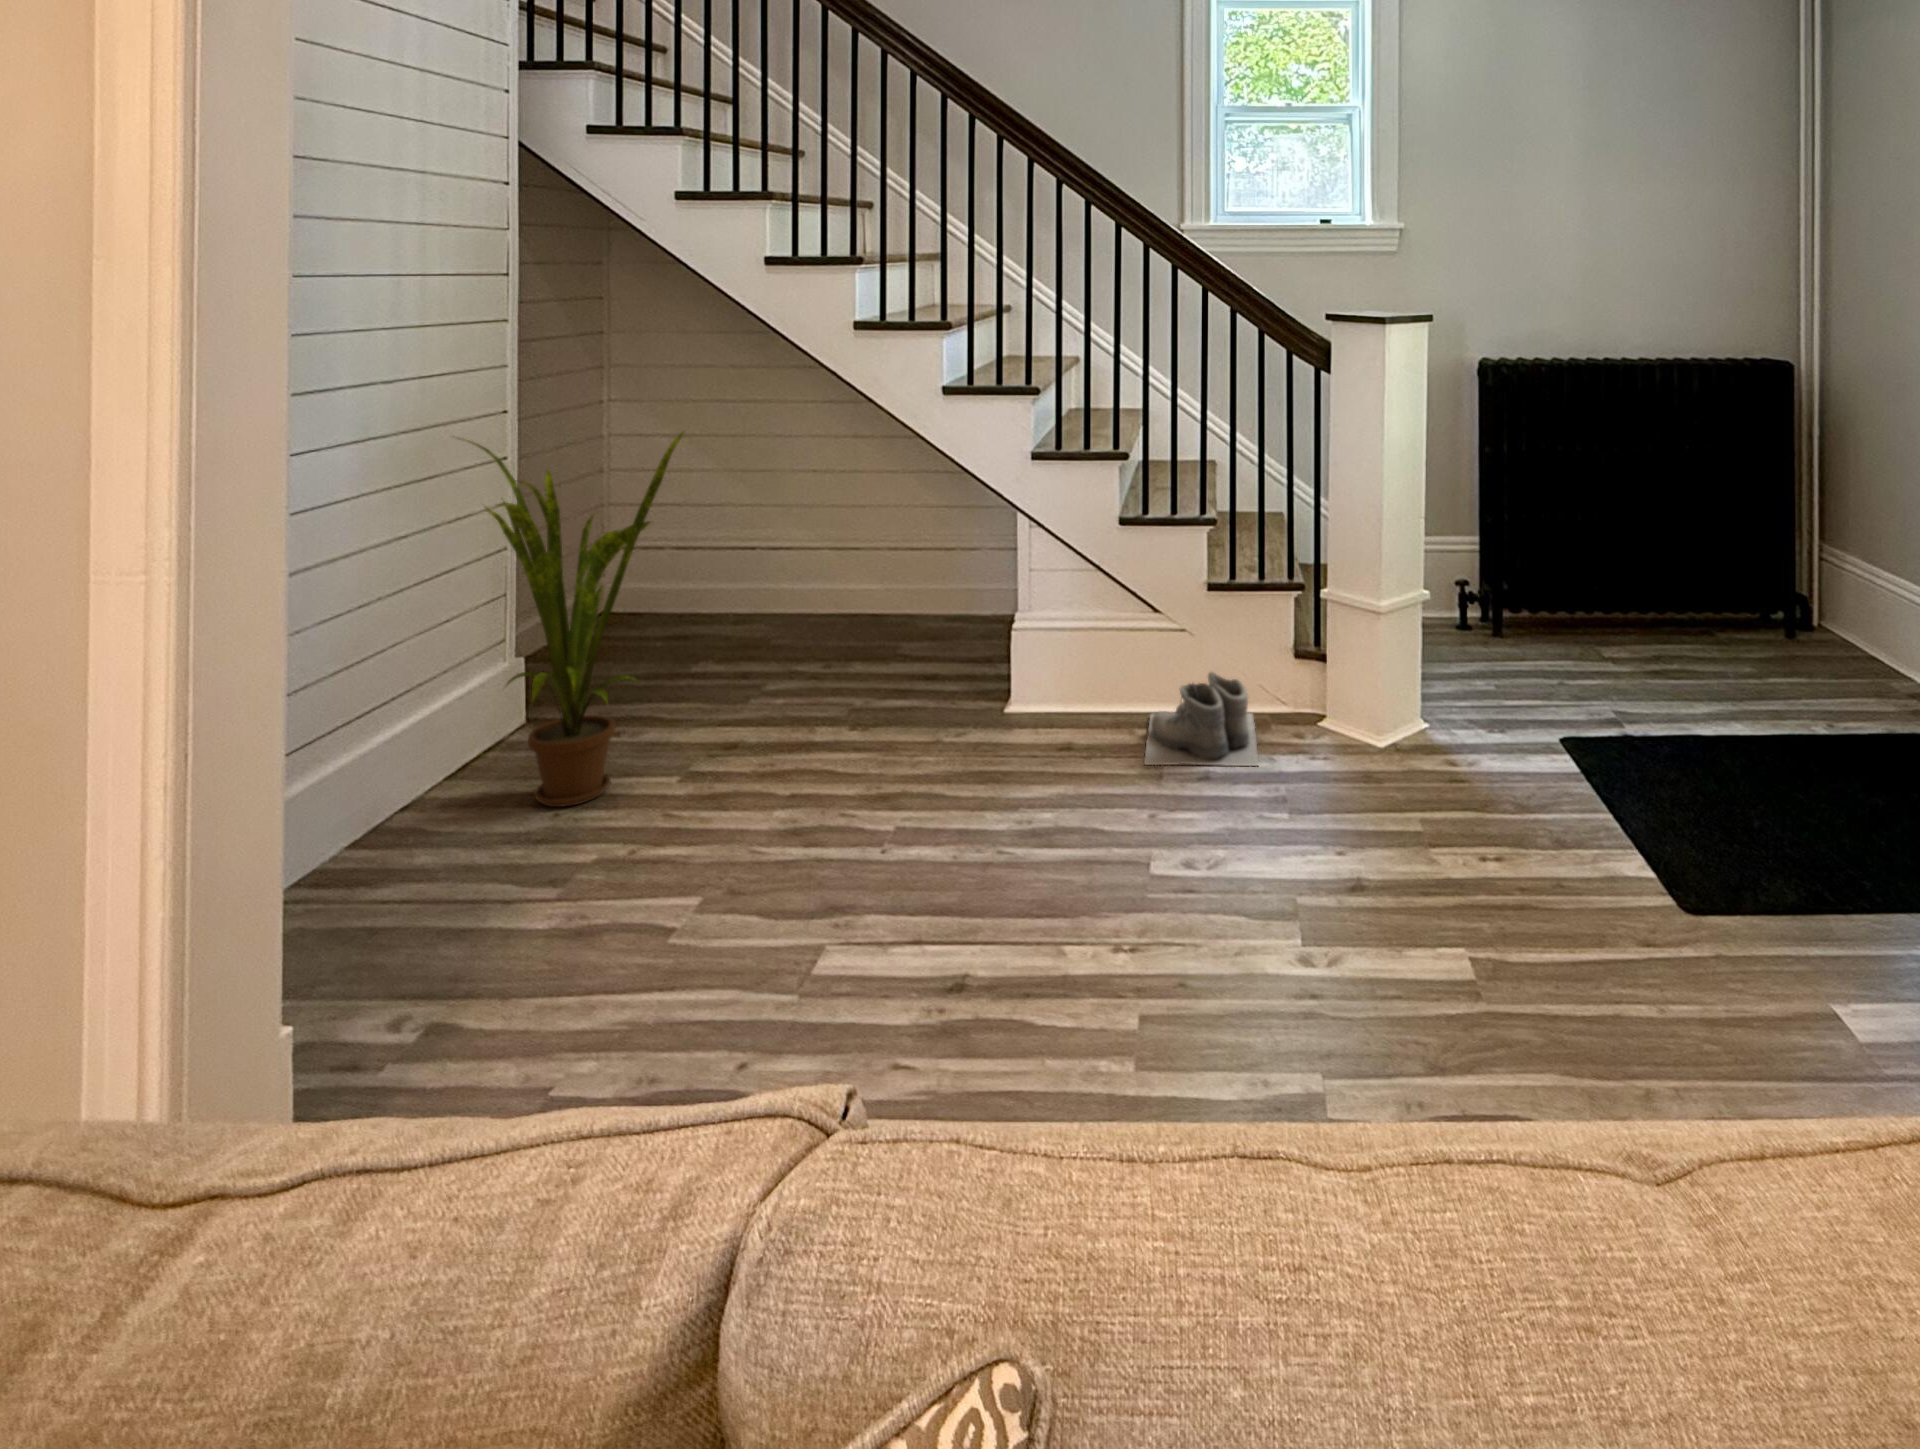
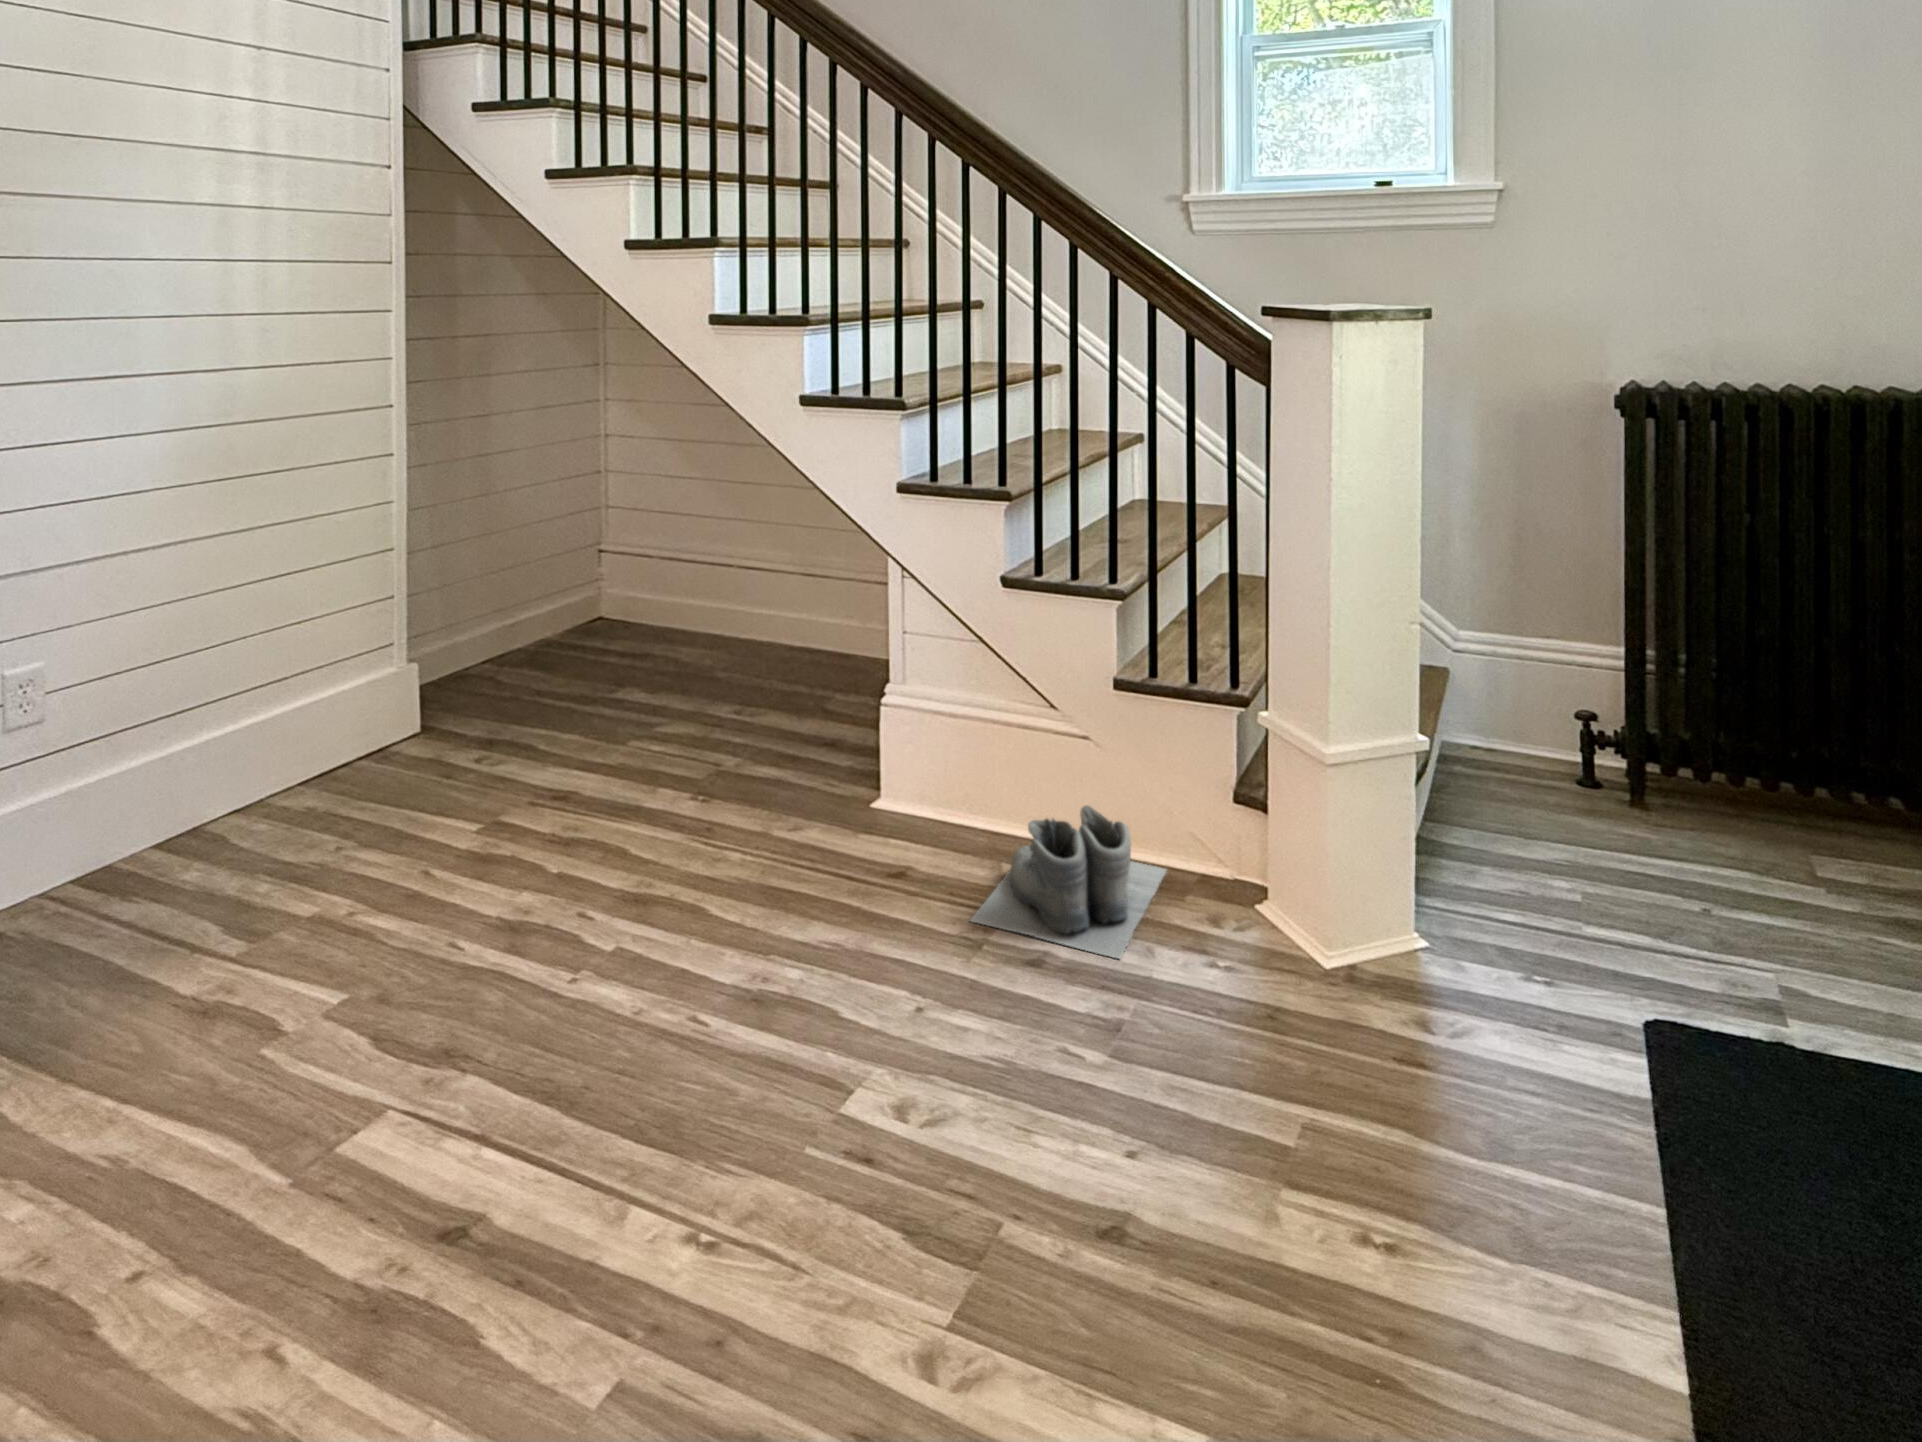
house plant: present [462,432,683,807] -> none [249,430,498,838]

